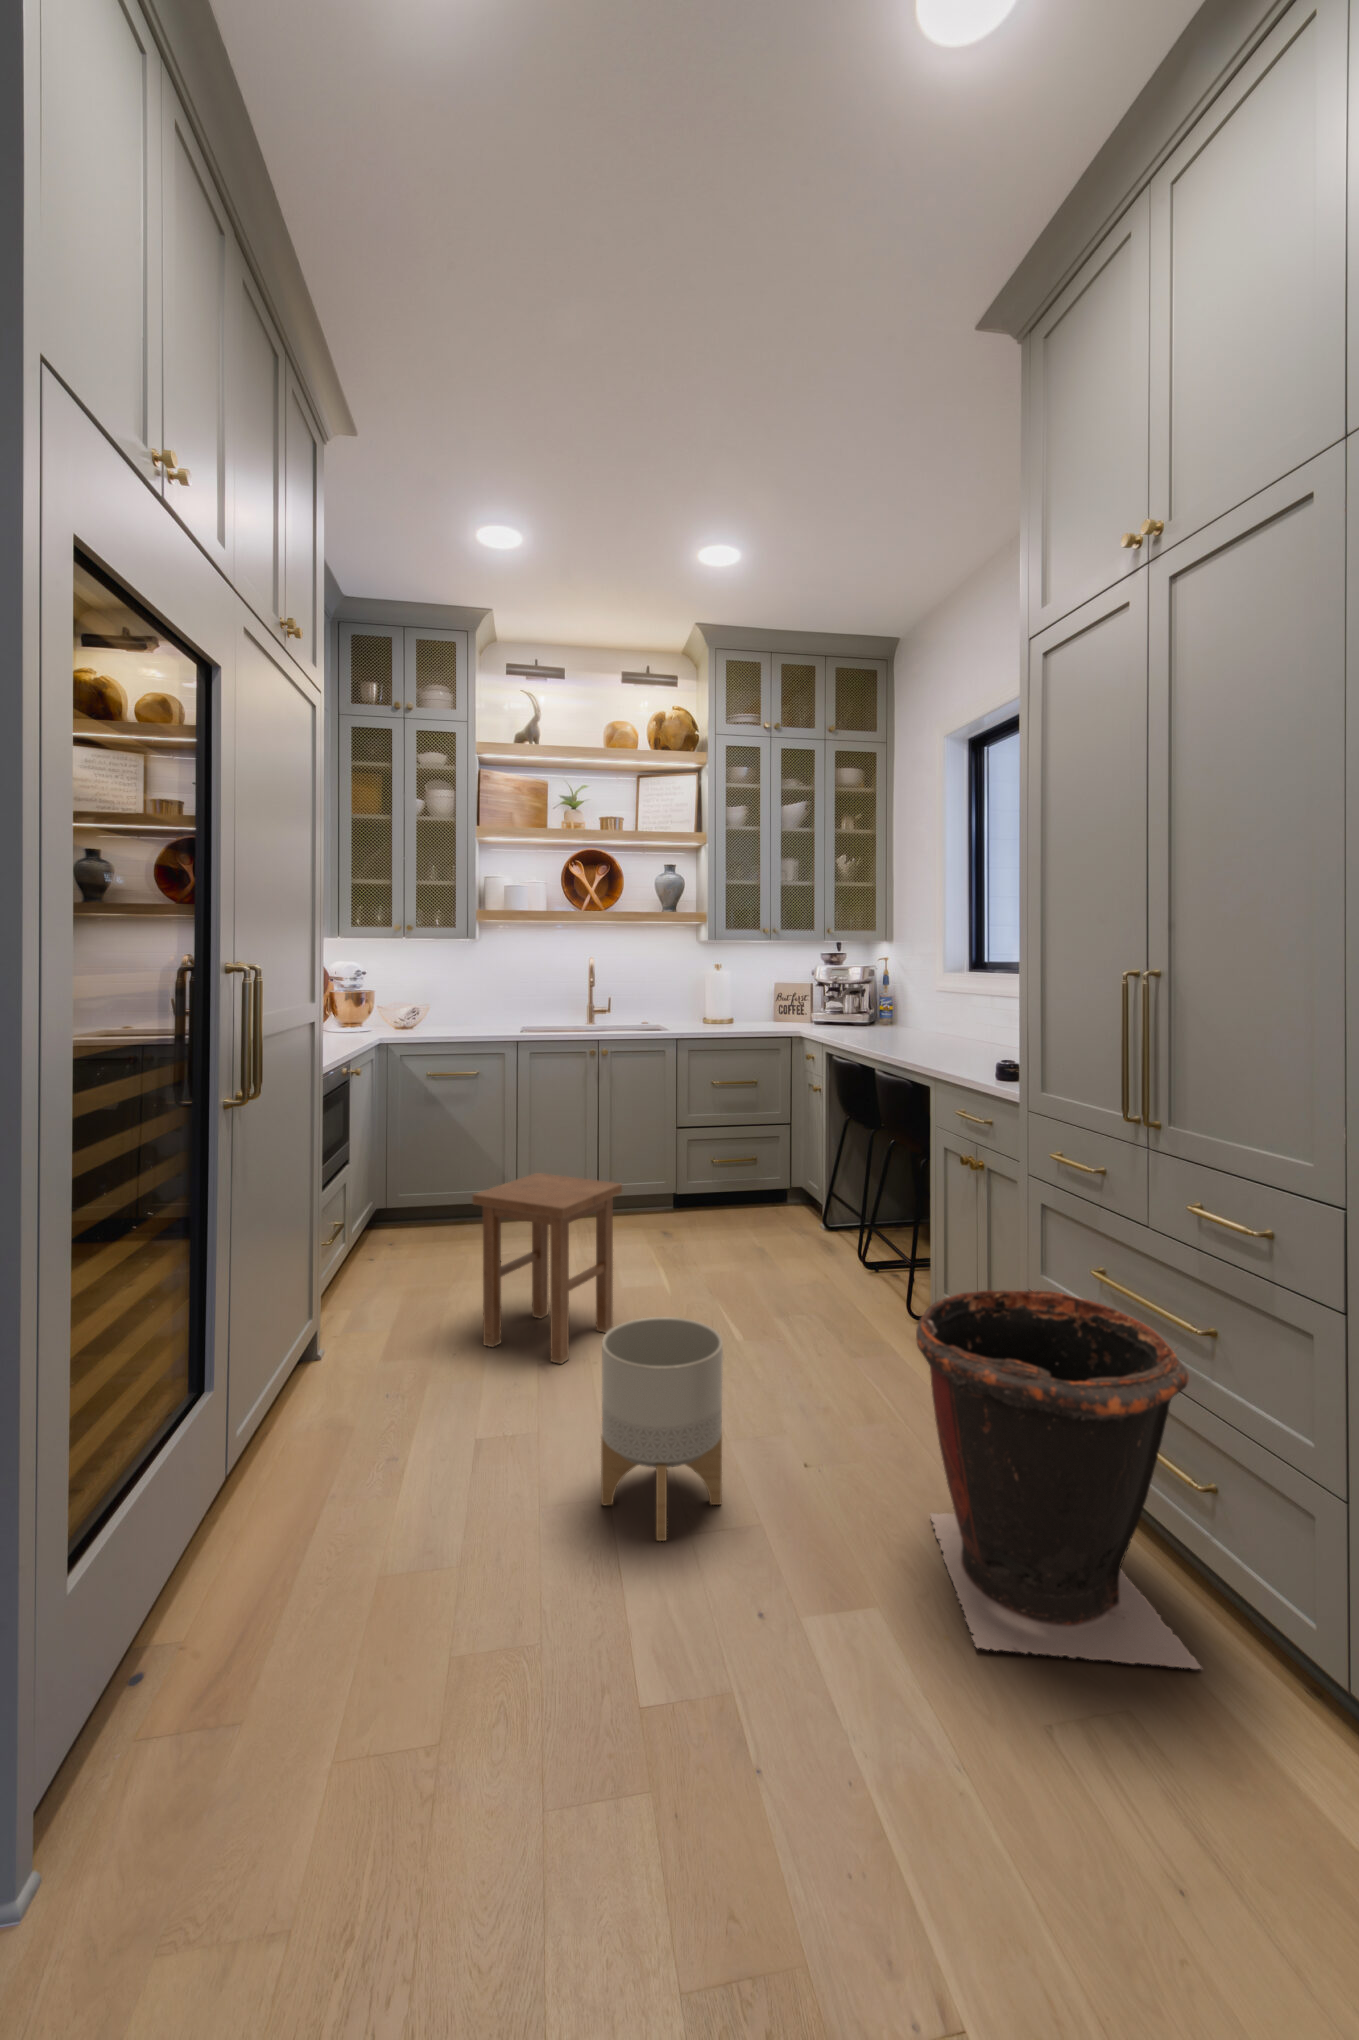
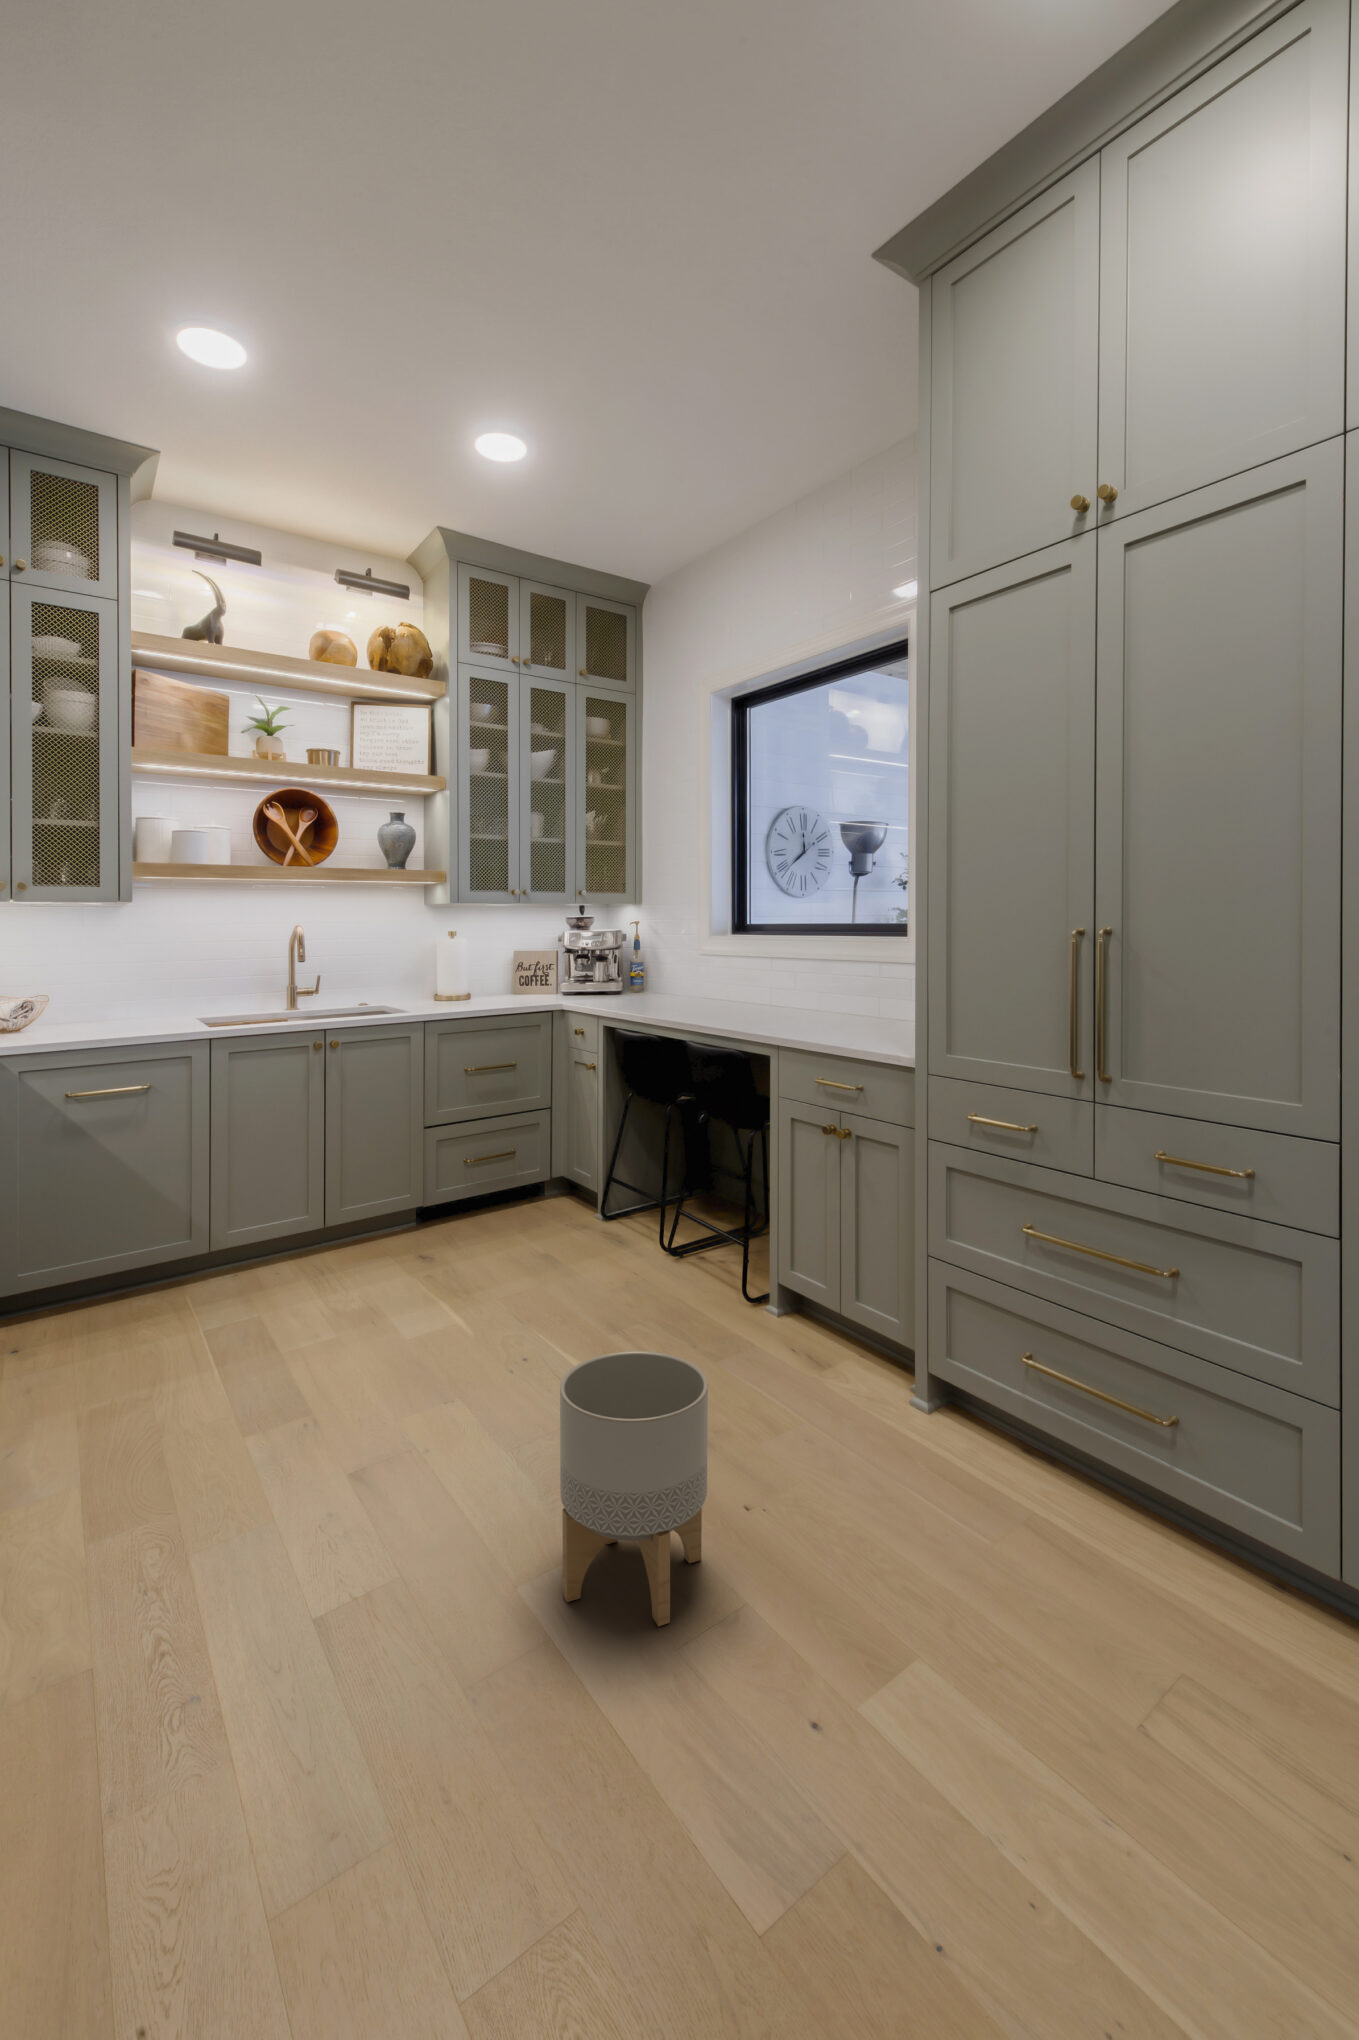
stool: present [472,1173,622,1364] -> none [261,1197,449,1435]
trash can: present [916,1290,1201,1669] -> none [906,1257,1211,1638]

